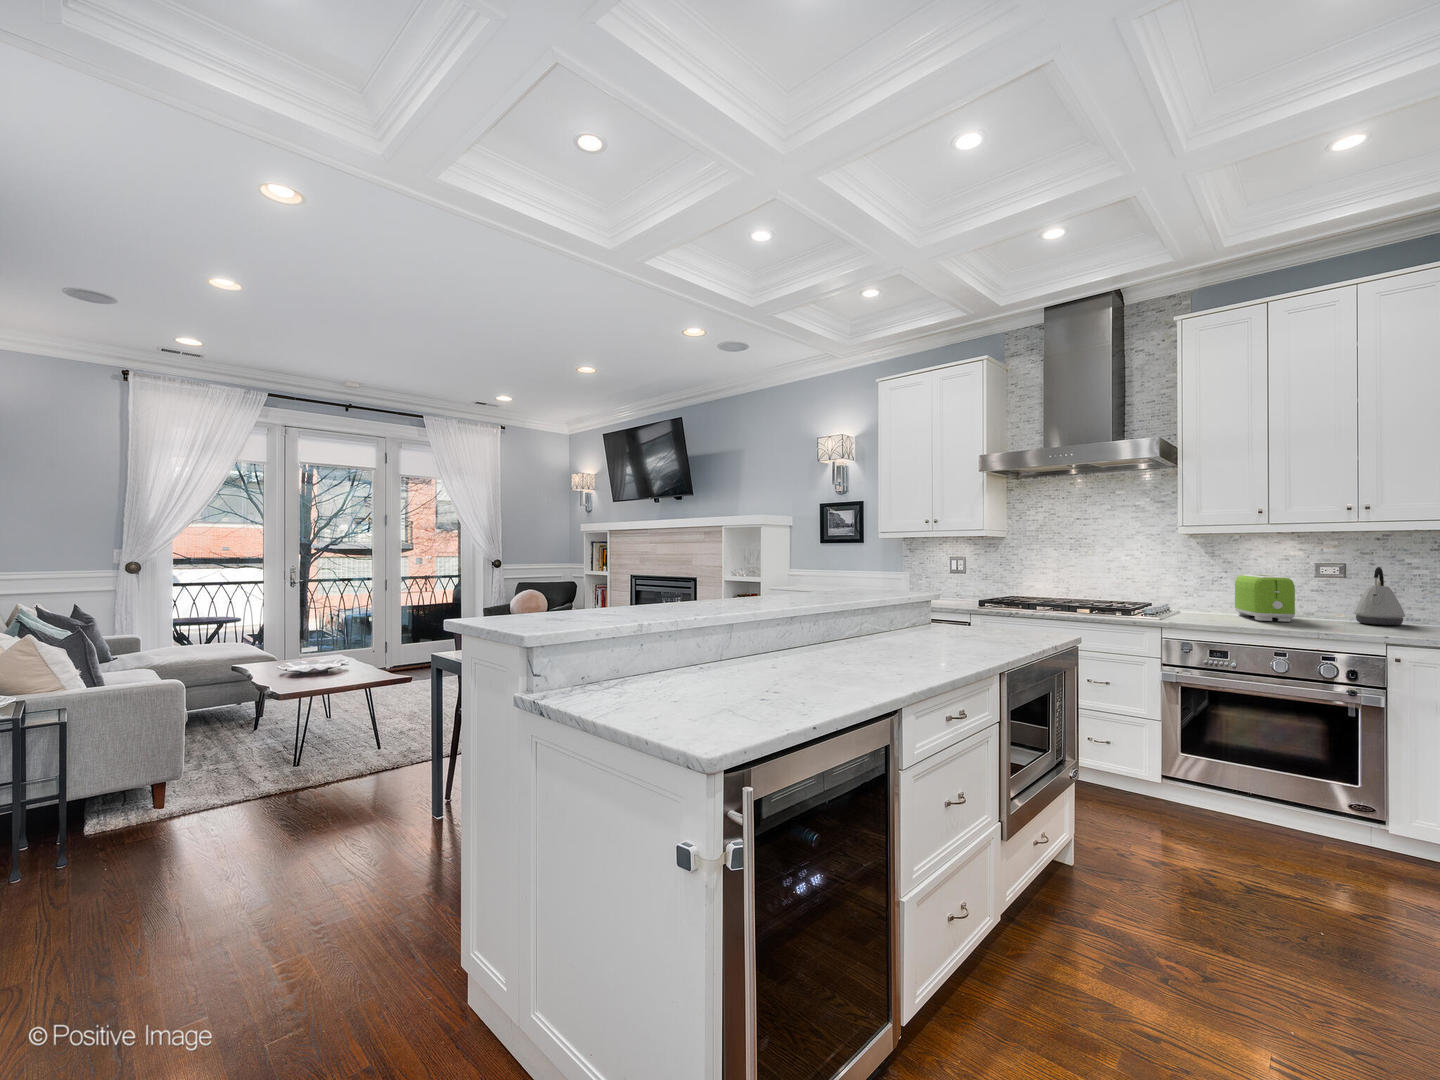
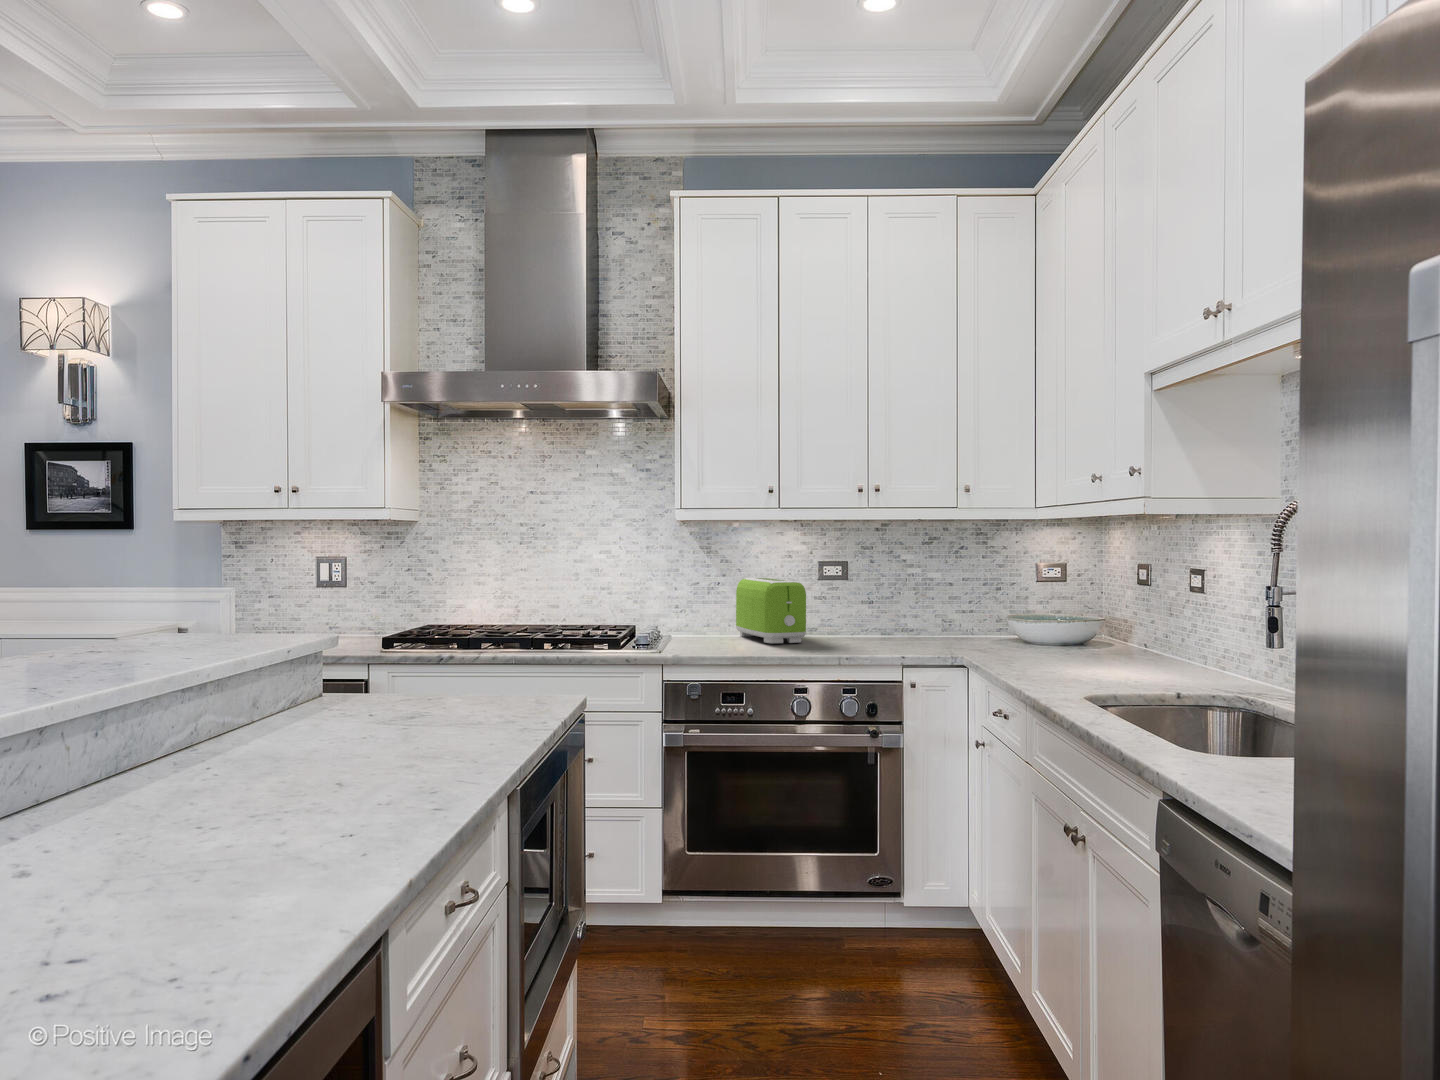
kettle: present [1354,567,1405,625] -> none [860,565,906,639]

